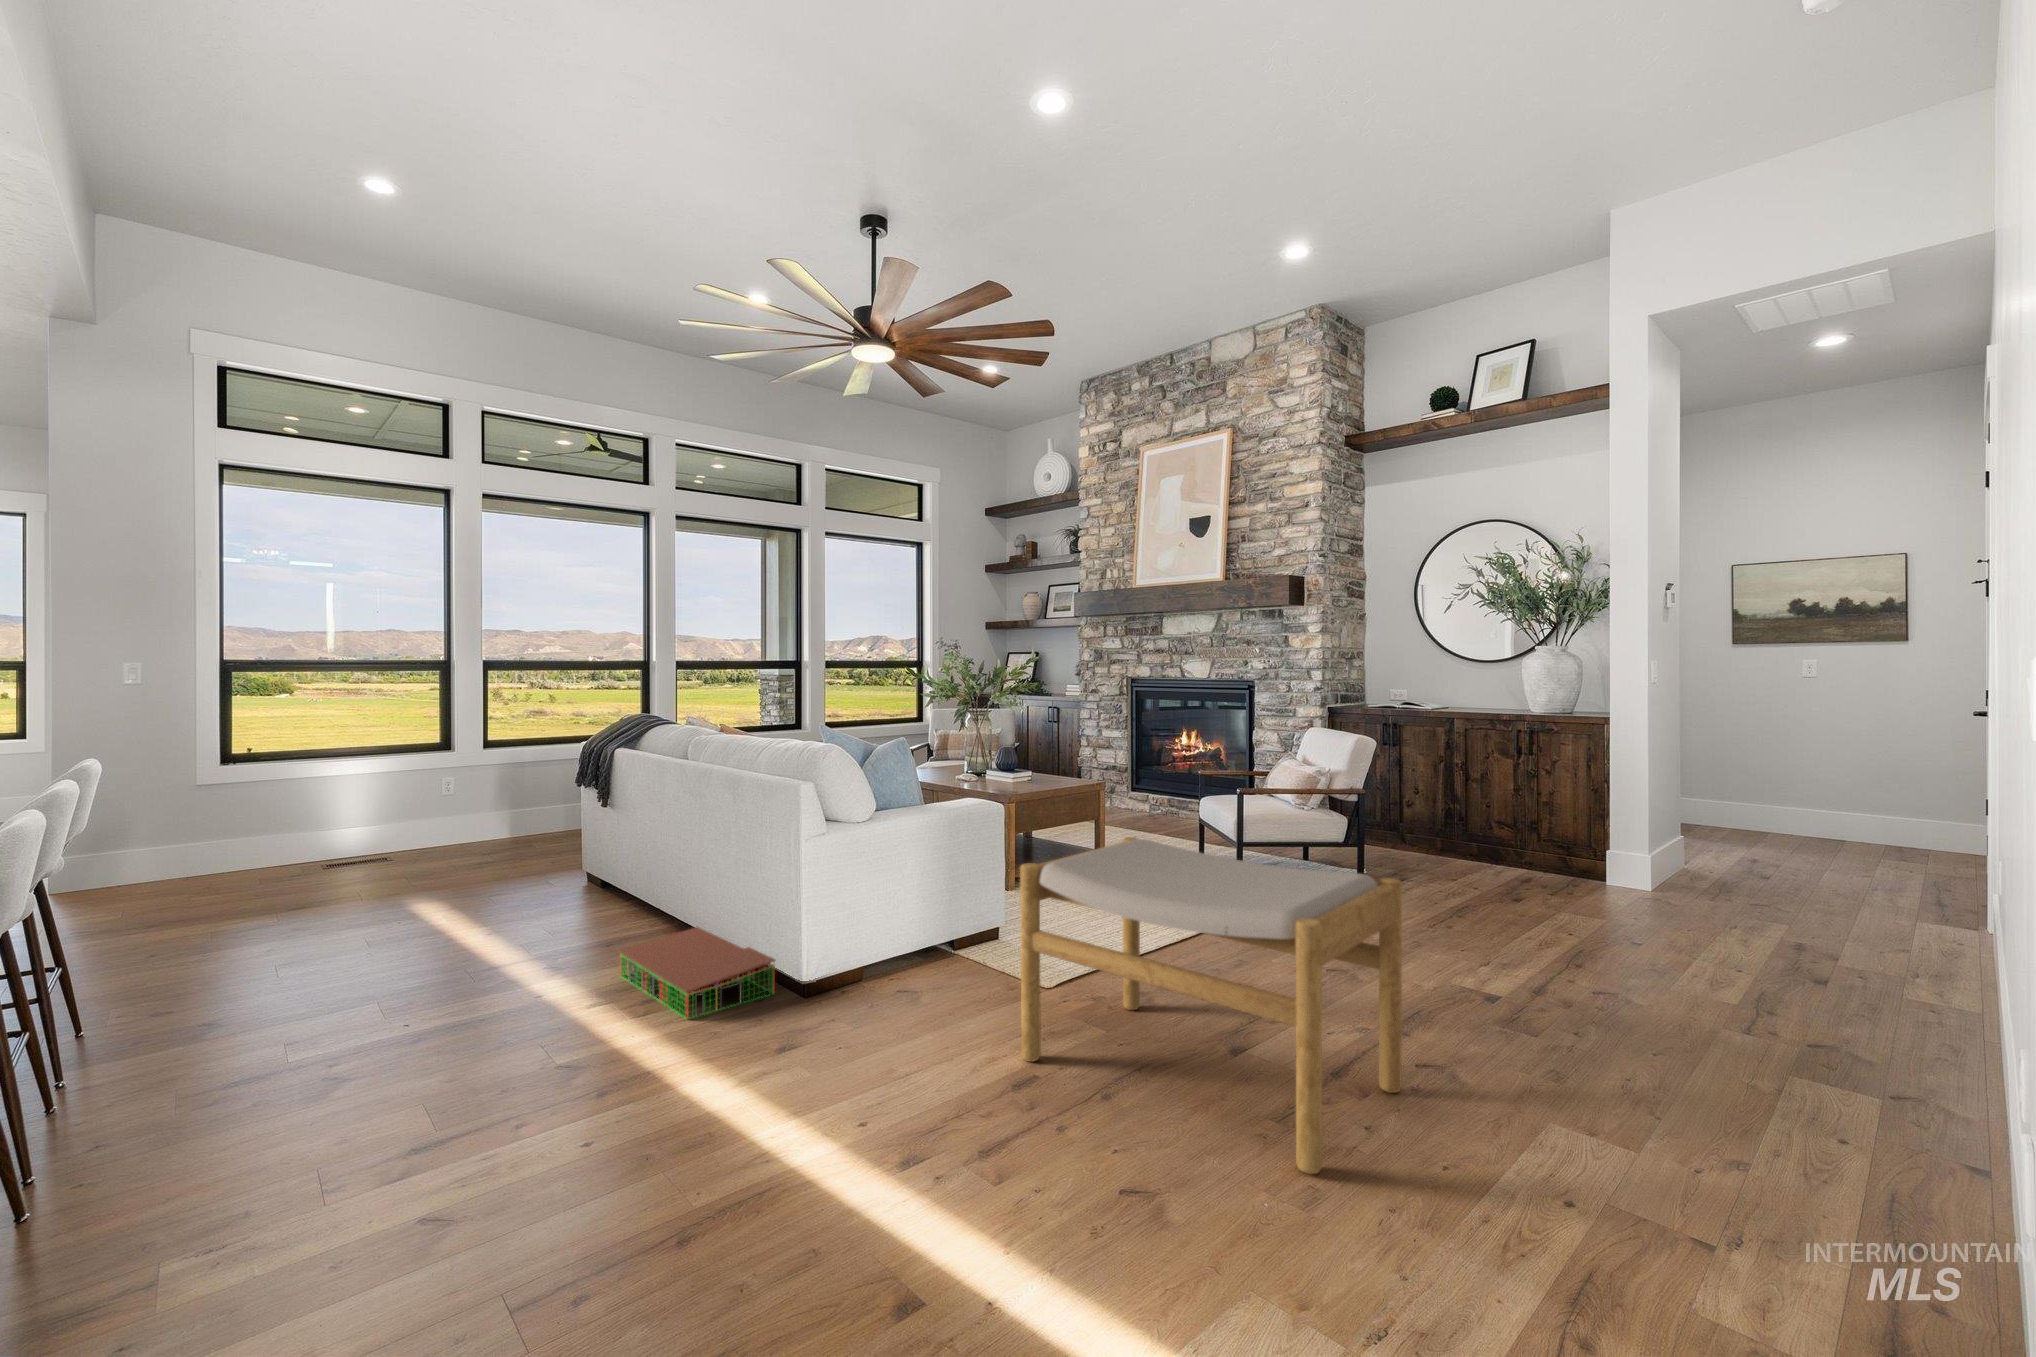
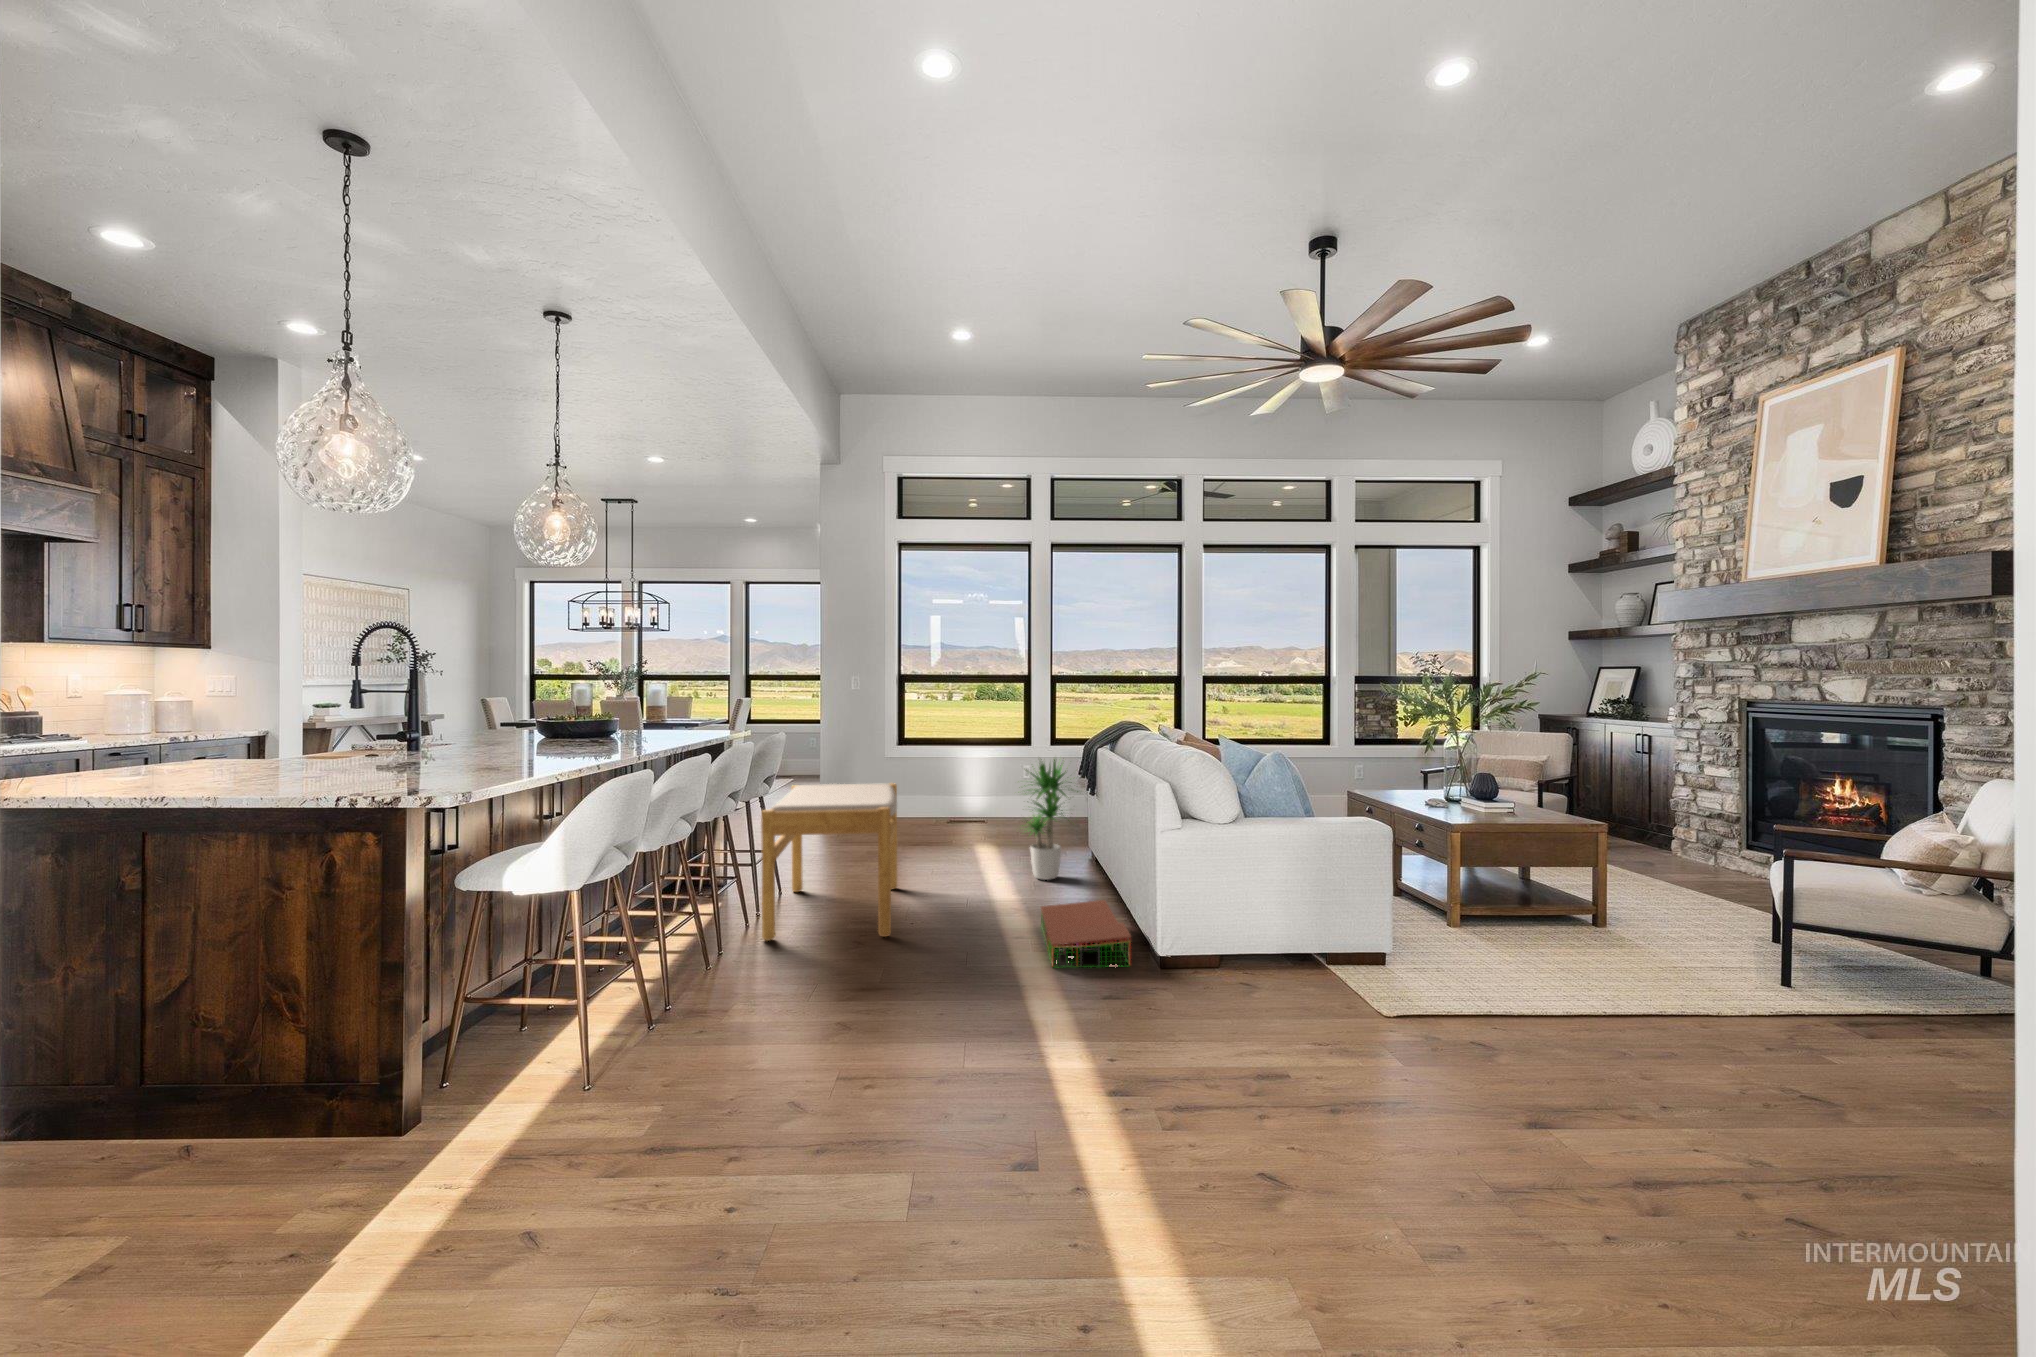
potted plant: none [513,760,618,921] -> present [1022,759,1078,880]
footstool: present [1020,837,1402,1174] -> present [761,783,897,940]

